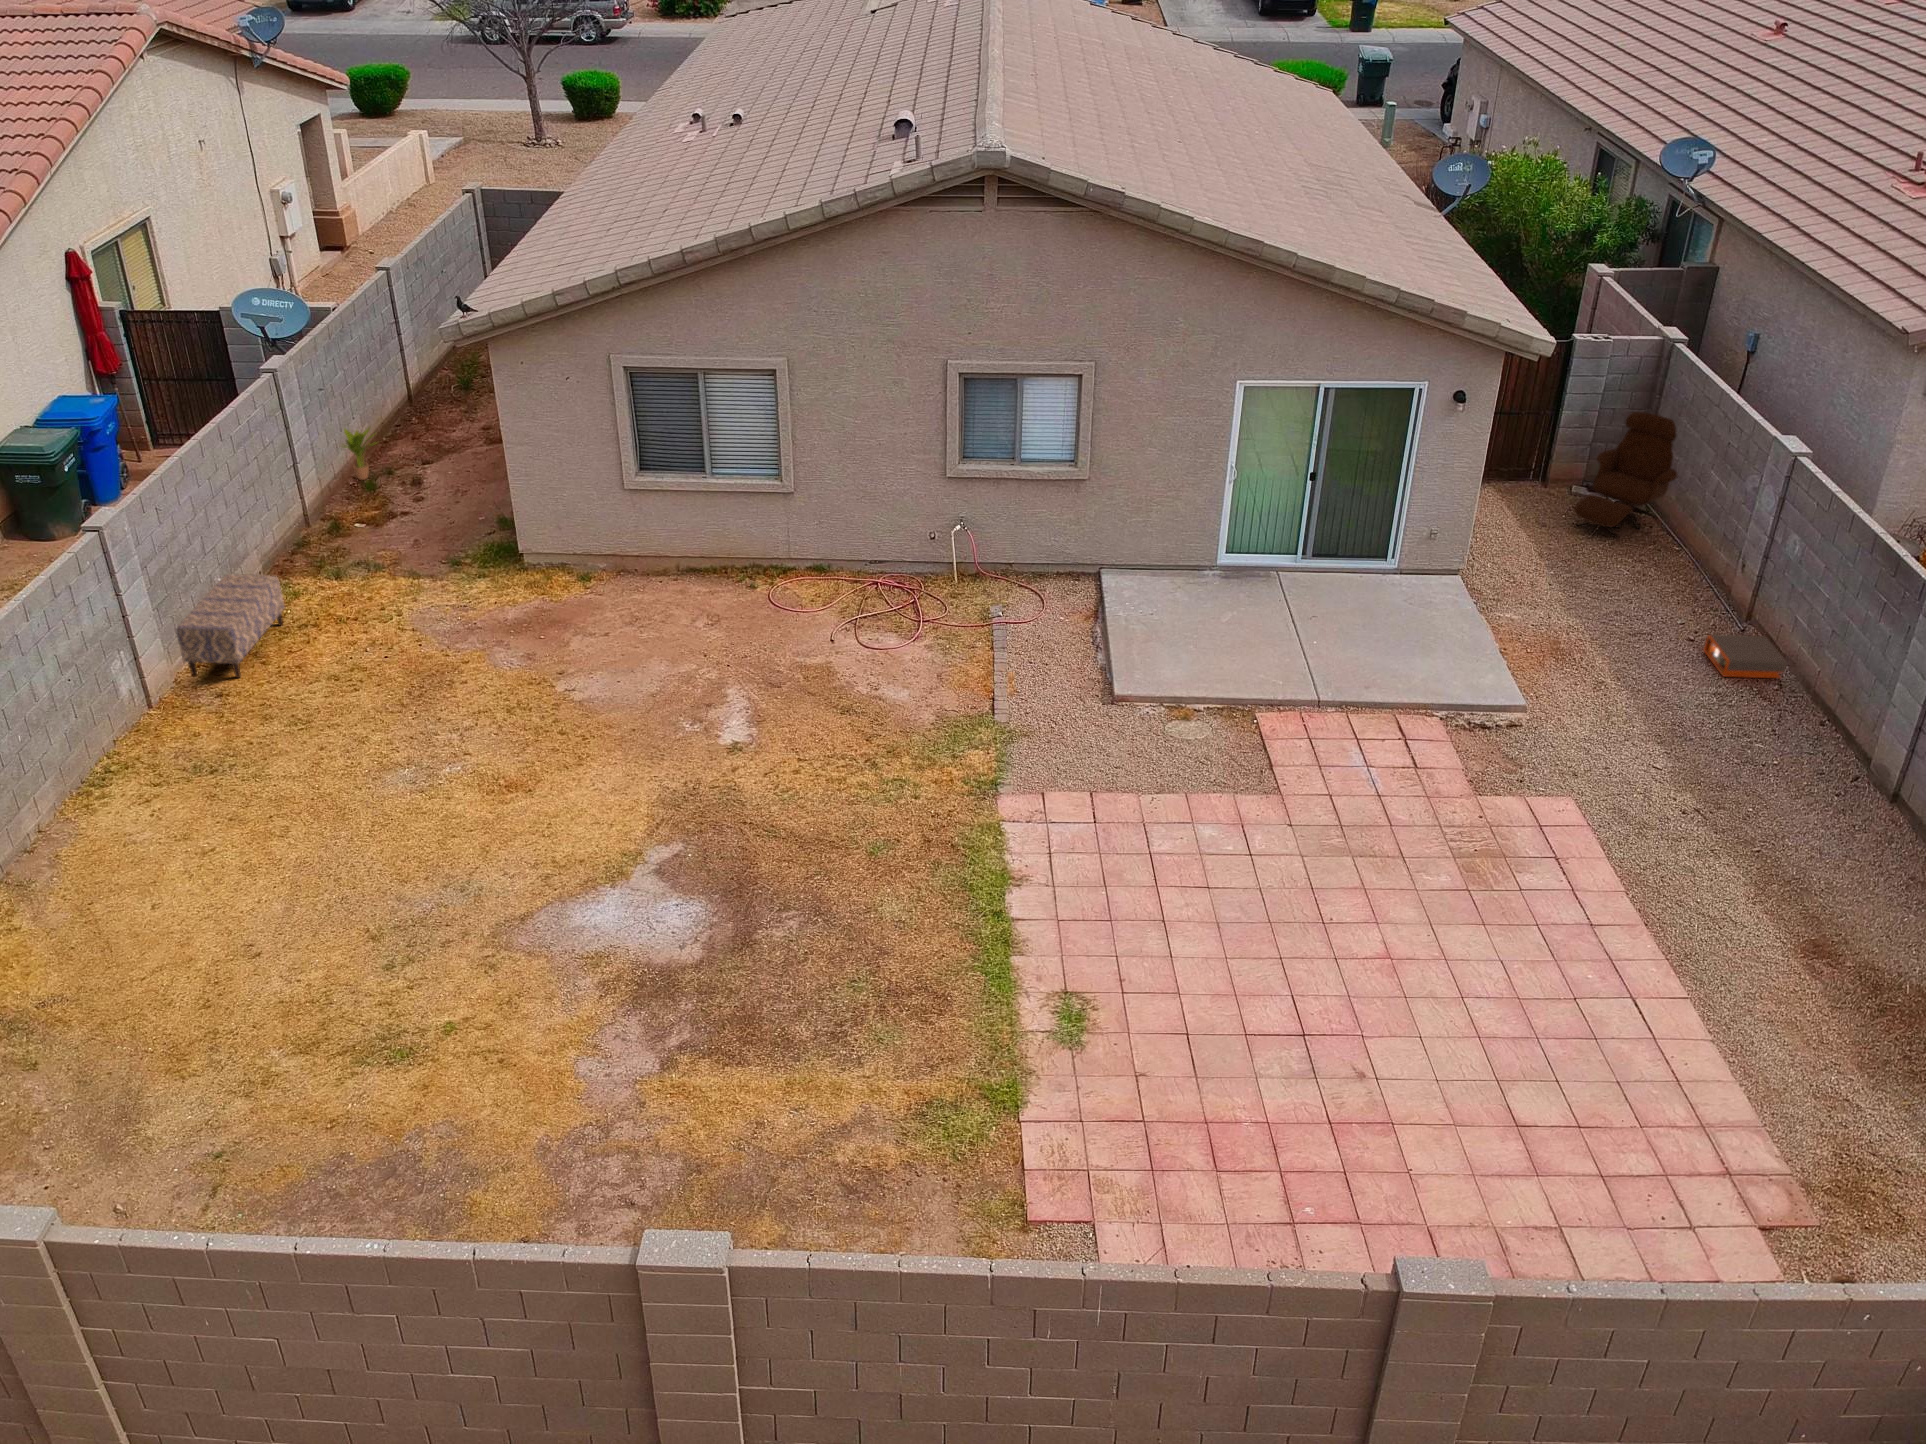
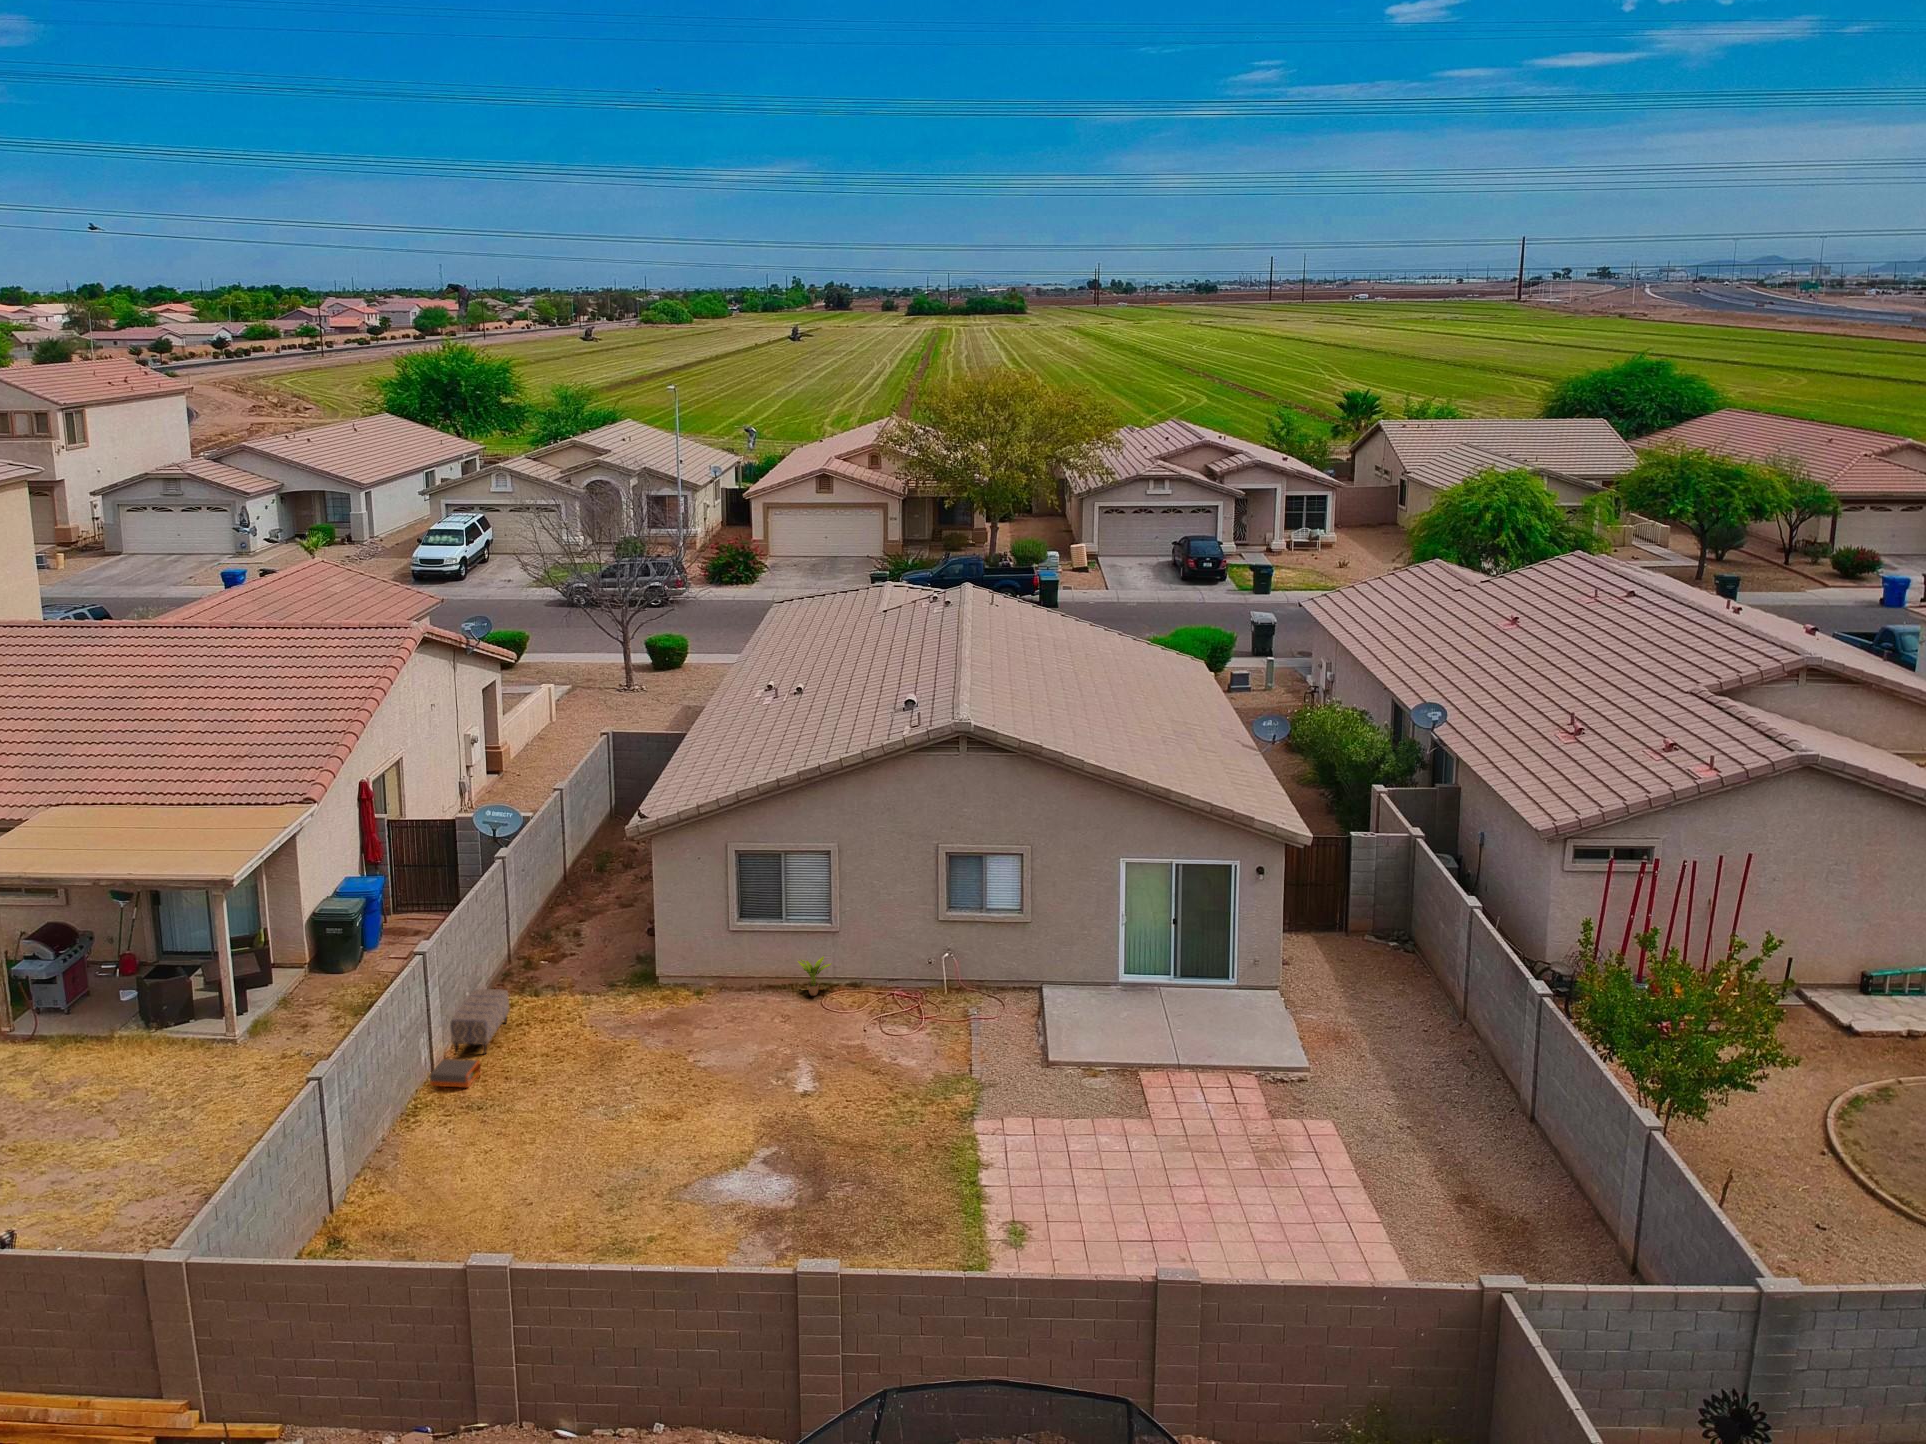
lounge chair: present [1575,412,1677,537] -> none [1362,882,1431,967]
potted plant: present [342,428,376,480] -> present [798,956,832,996]
storage box: present [1704,635,1787,678] -> present [430,1059,481,1088]

